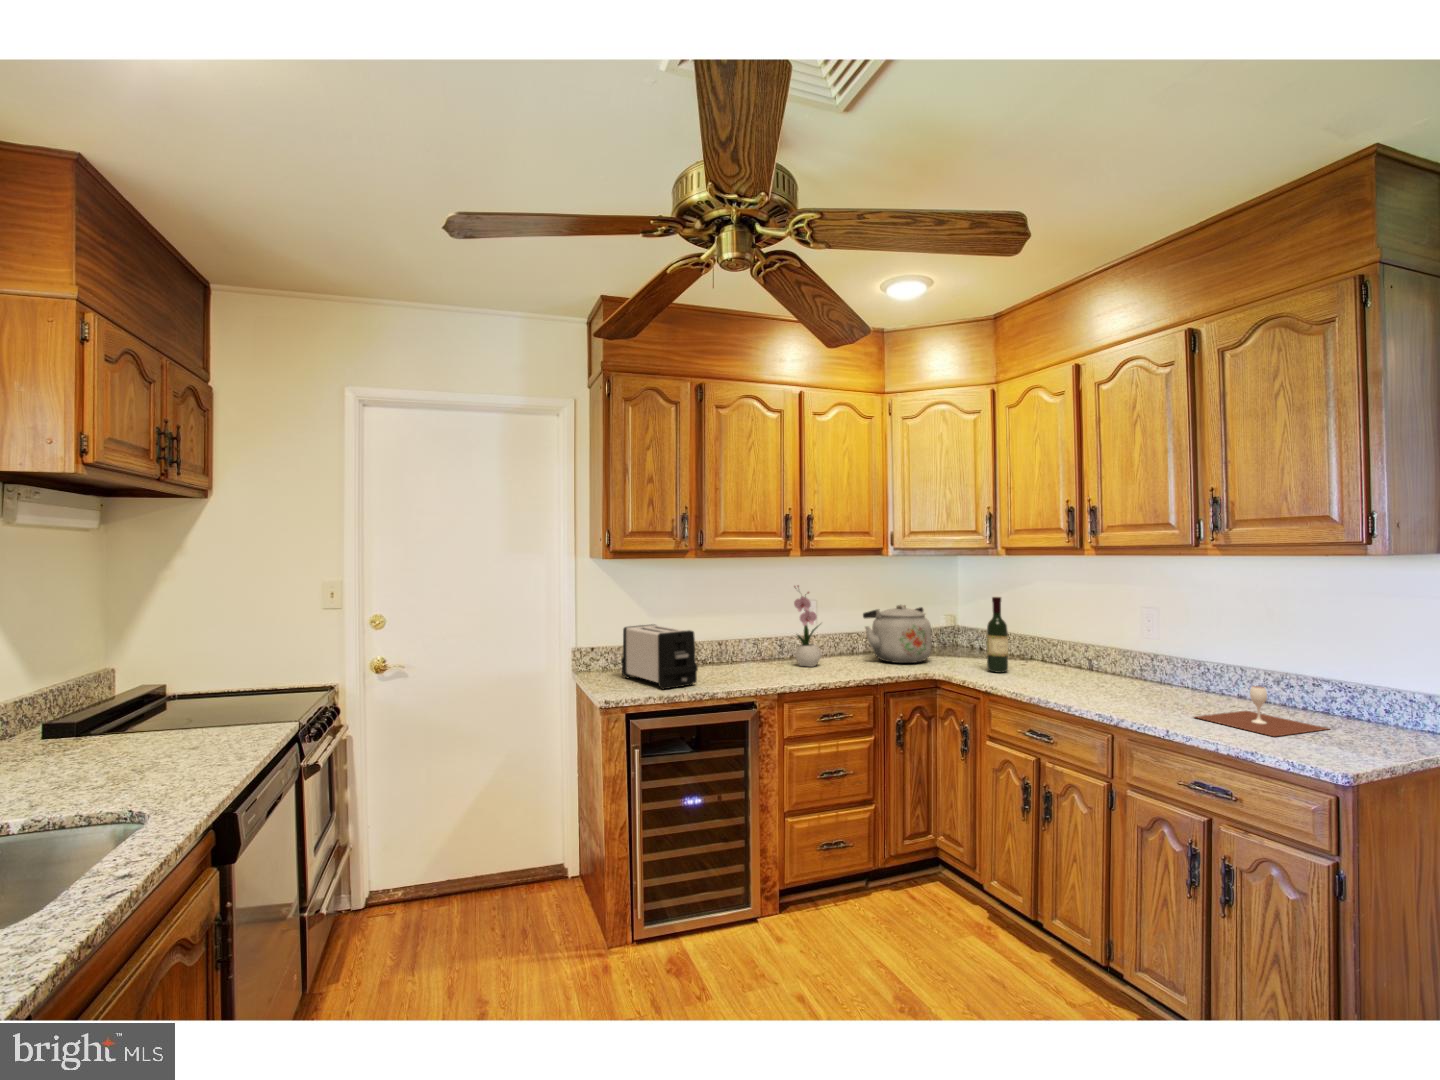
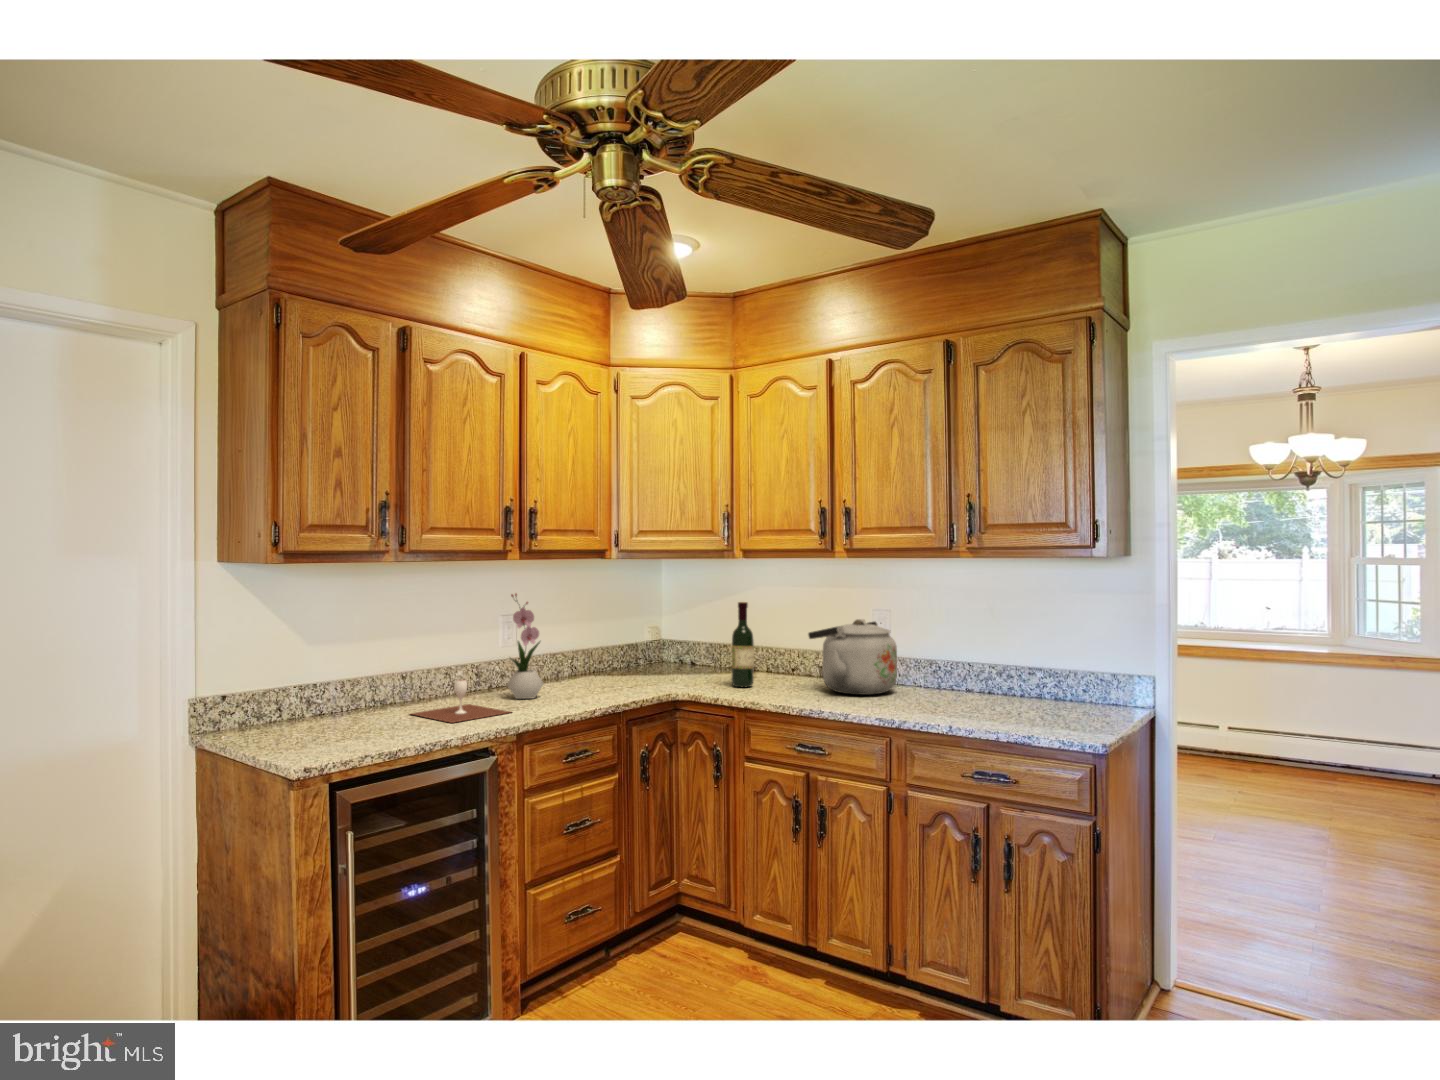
kettle: present [863,605,931,663] -> present [808,619,897,695]
toaster: present [621,624,698,689] -> none [283,655,417,744]
wine glass: present [1196,686,1328,737] -> present [411,680,510,723]

